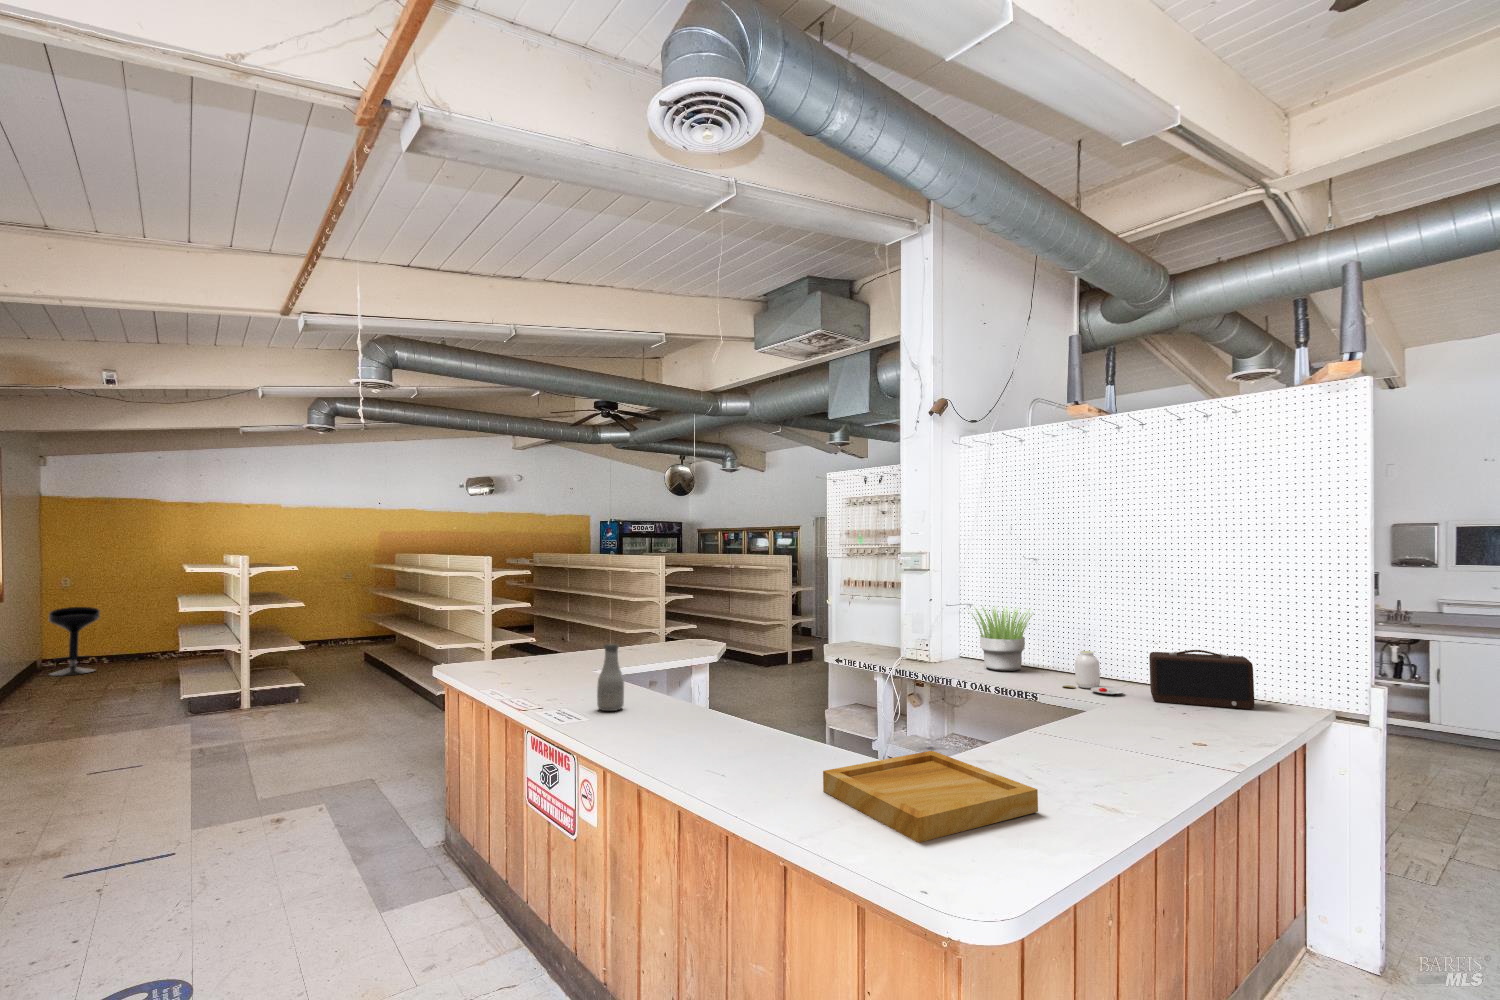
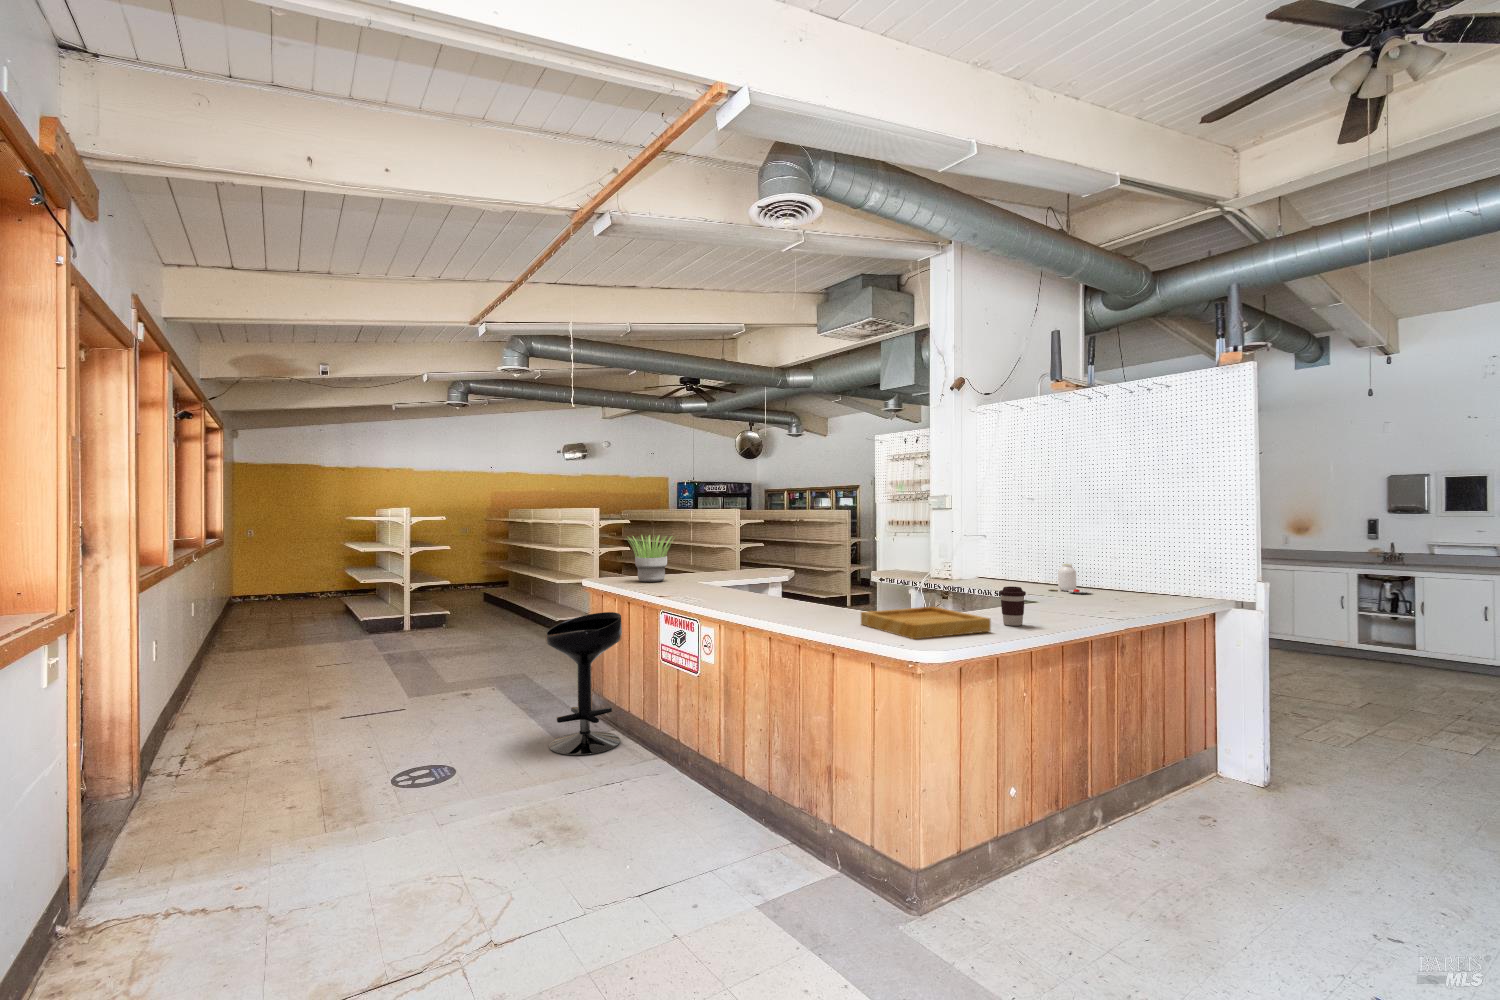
potted plant: present [972,606,1032,671] -> present [629,536,671,582]
bar stool: present [49,607,100,676] -> present [545,612,622,755]
bottle: present [597,643,624,711] -> none [709,551,727,596]
speaker: present [1149,650,1254,709] -> none [1110,560,1183,600]
coffee cup: none [1039,722,1081,789] -> present [1000,586,1026,626]

